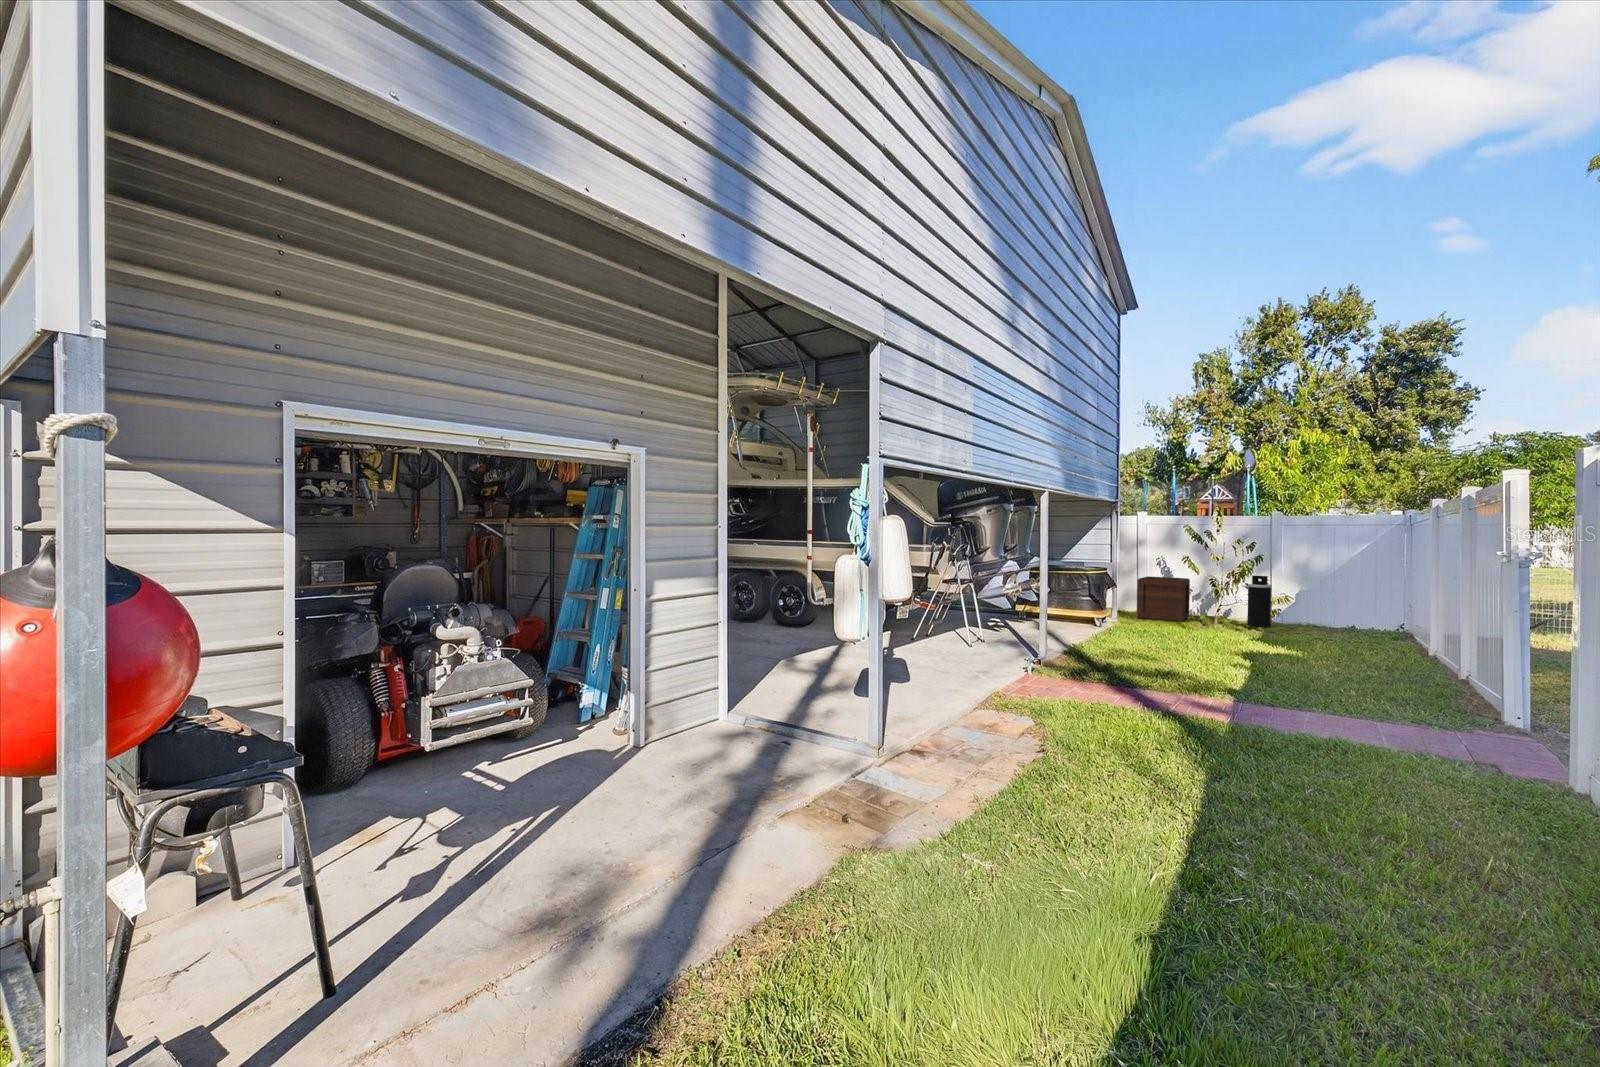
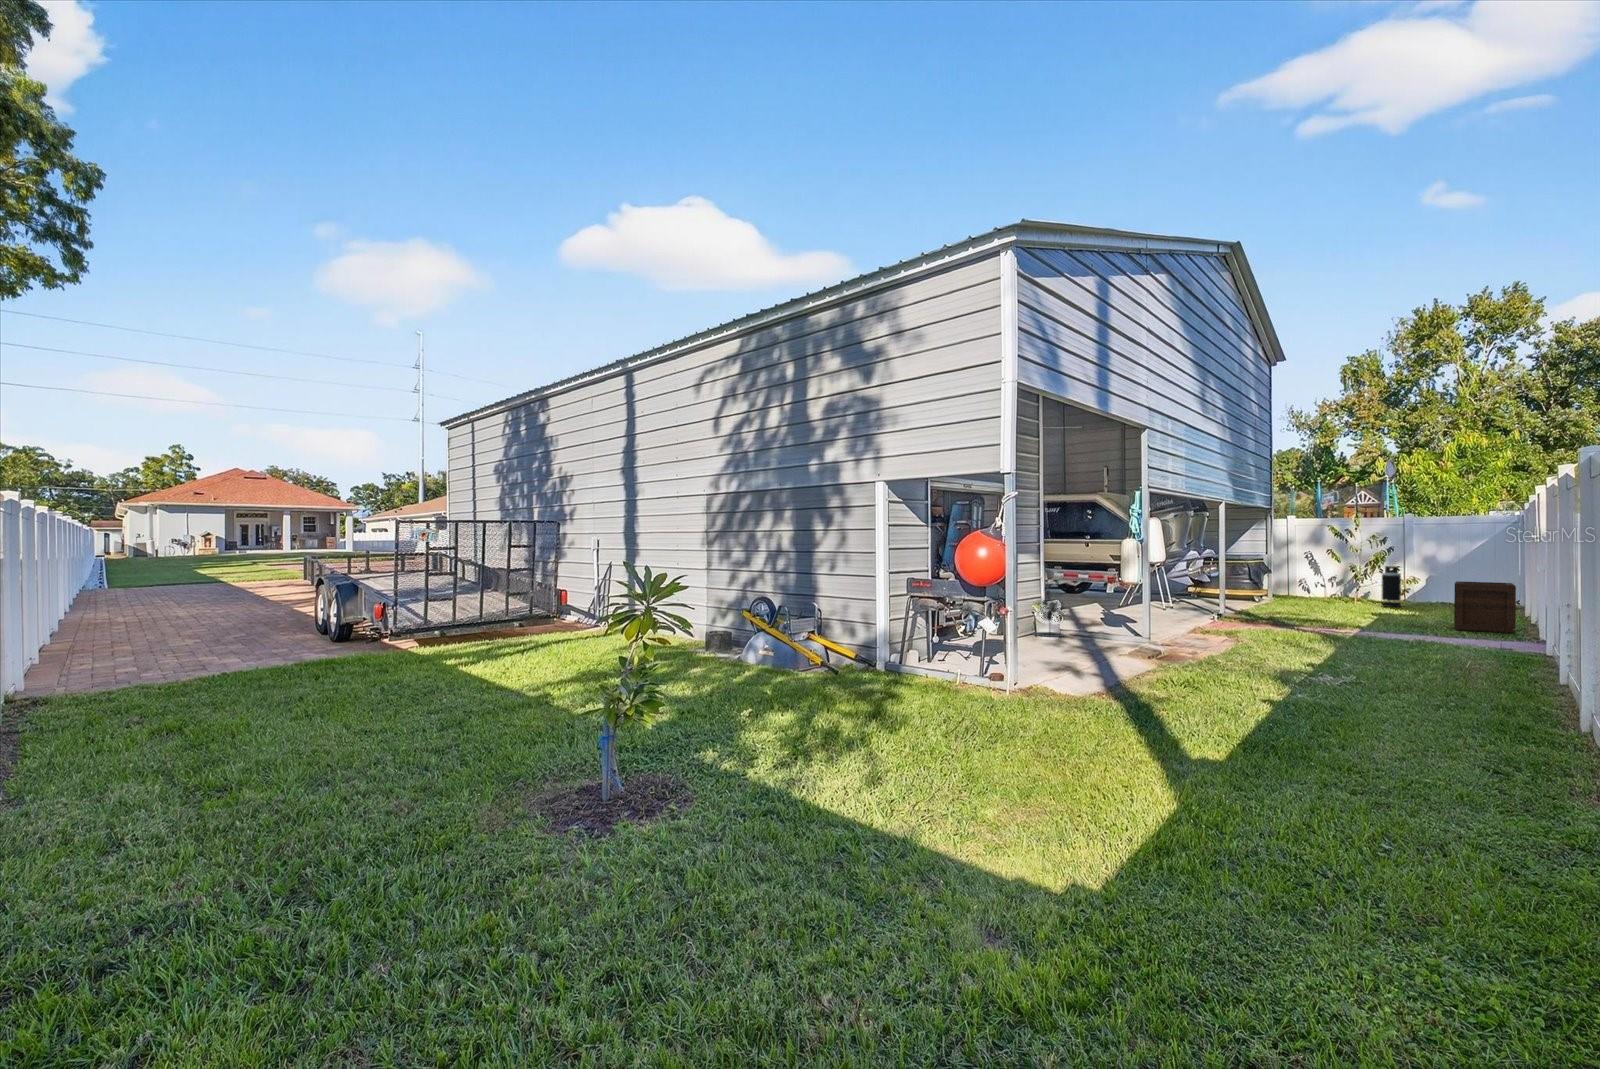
wooden crate: present [1137,576,1190,622] -> present [1454,581,1516,633]
potted tree: none [679,646,739,747] -> present [1035,588,1065,637]

